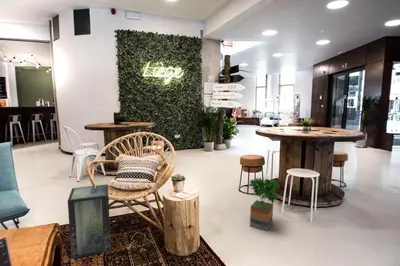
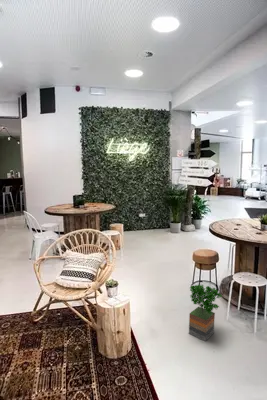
storage box: present [68,184,111,259] -> none [14,281,53,349]

